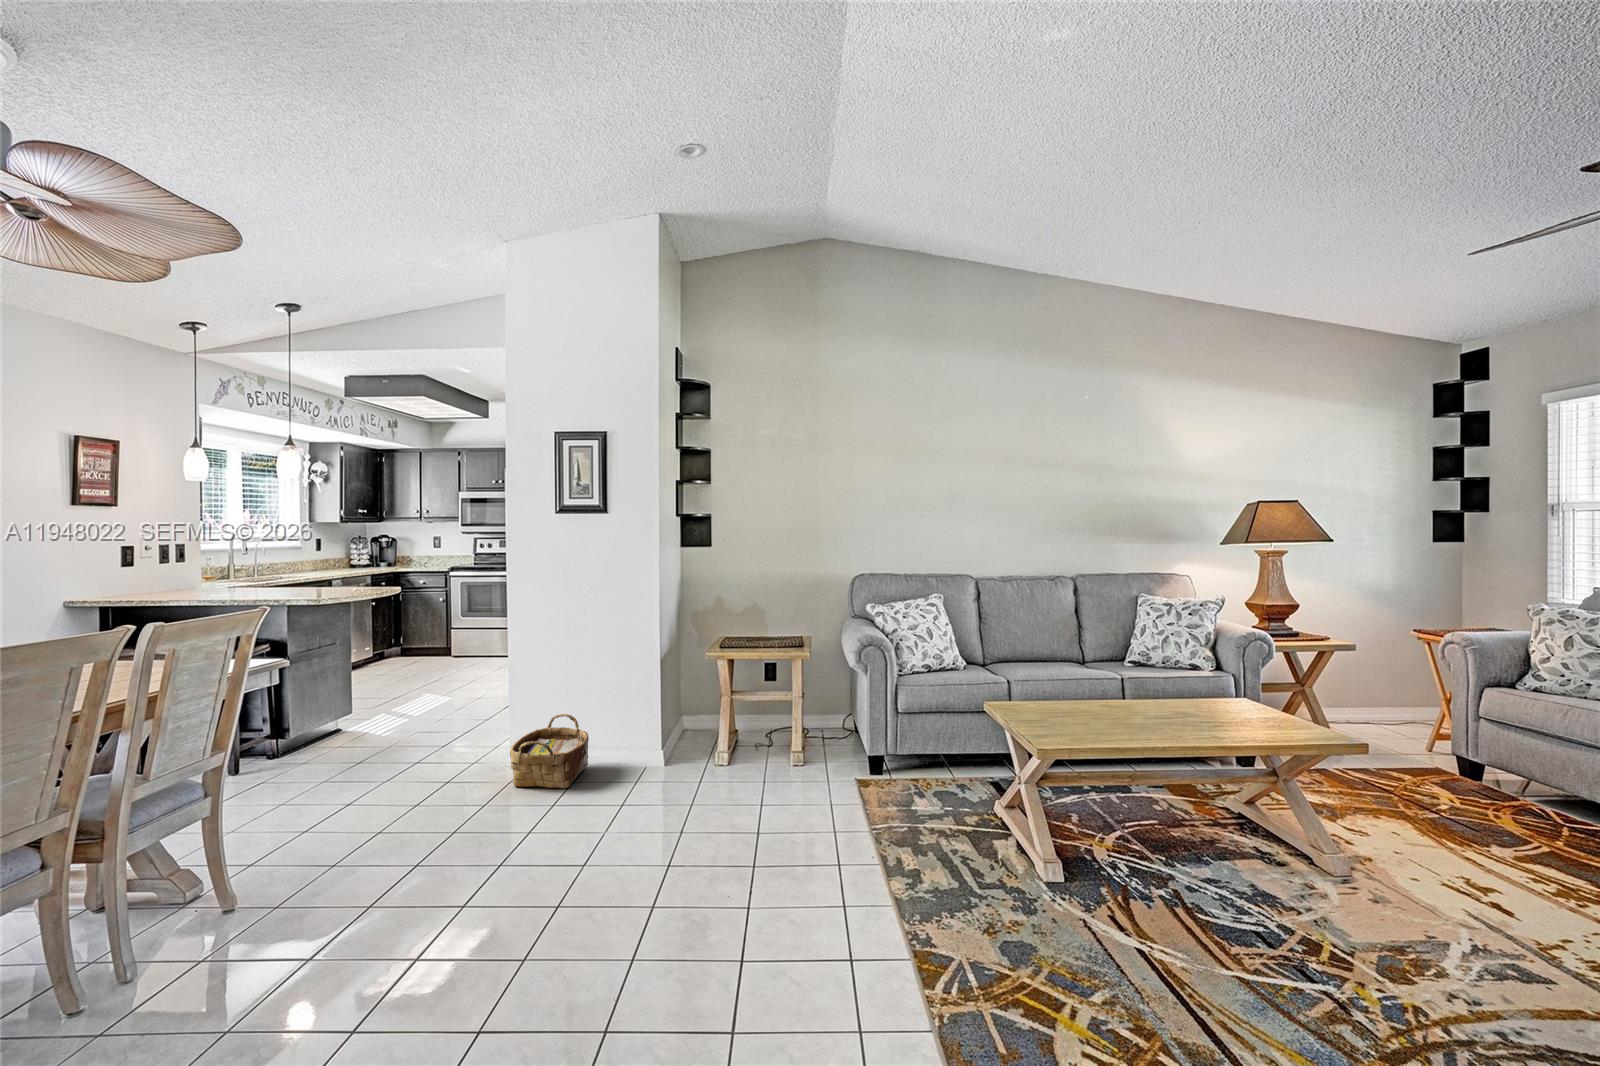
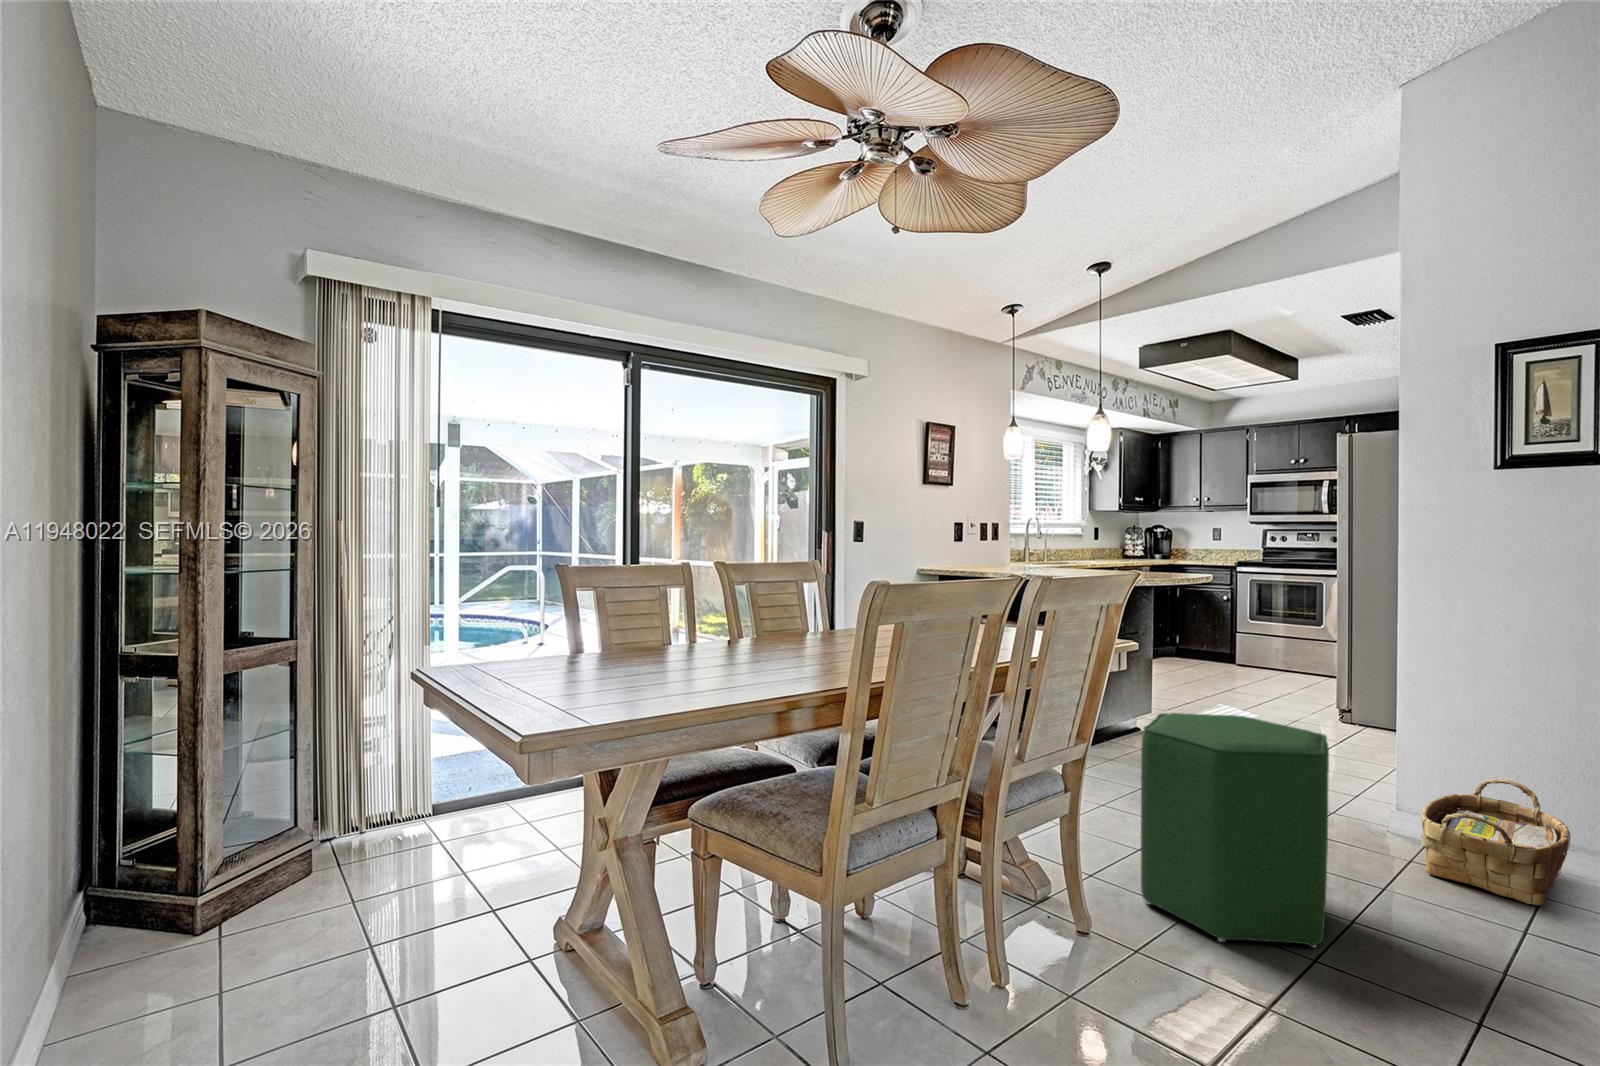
ottoman: none [287,705,433,876] -> present [1141,713,1329,947]

